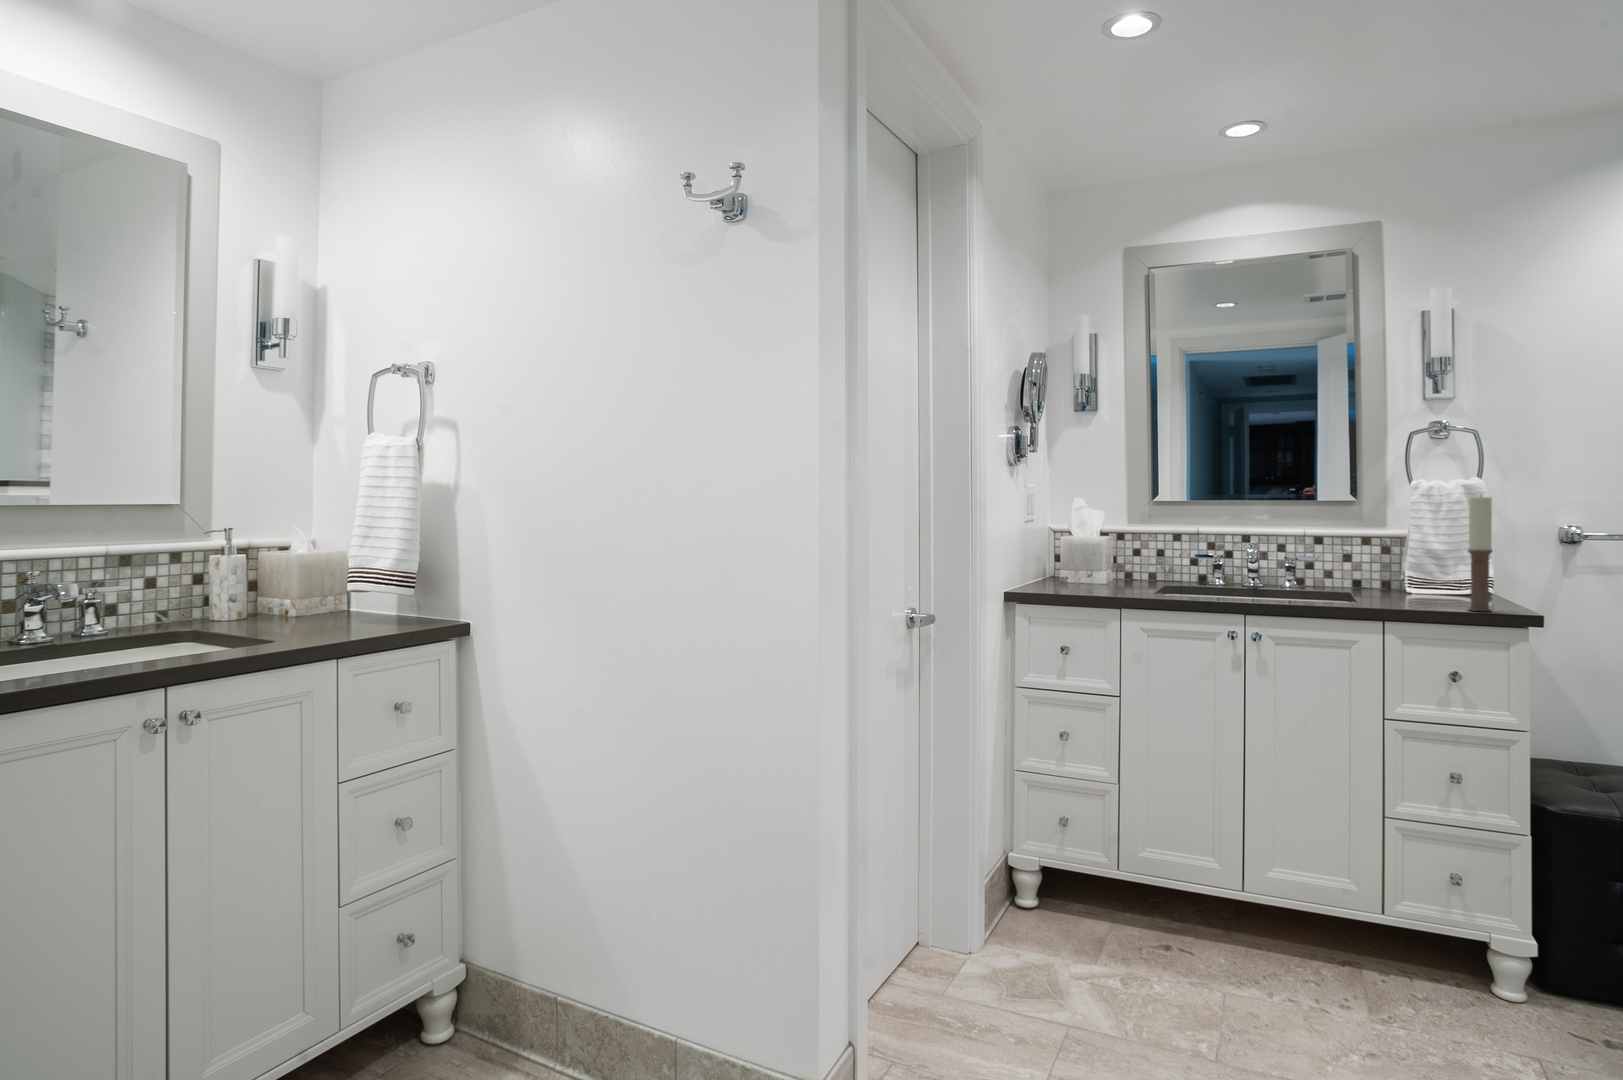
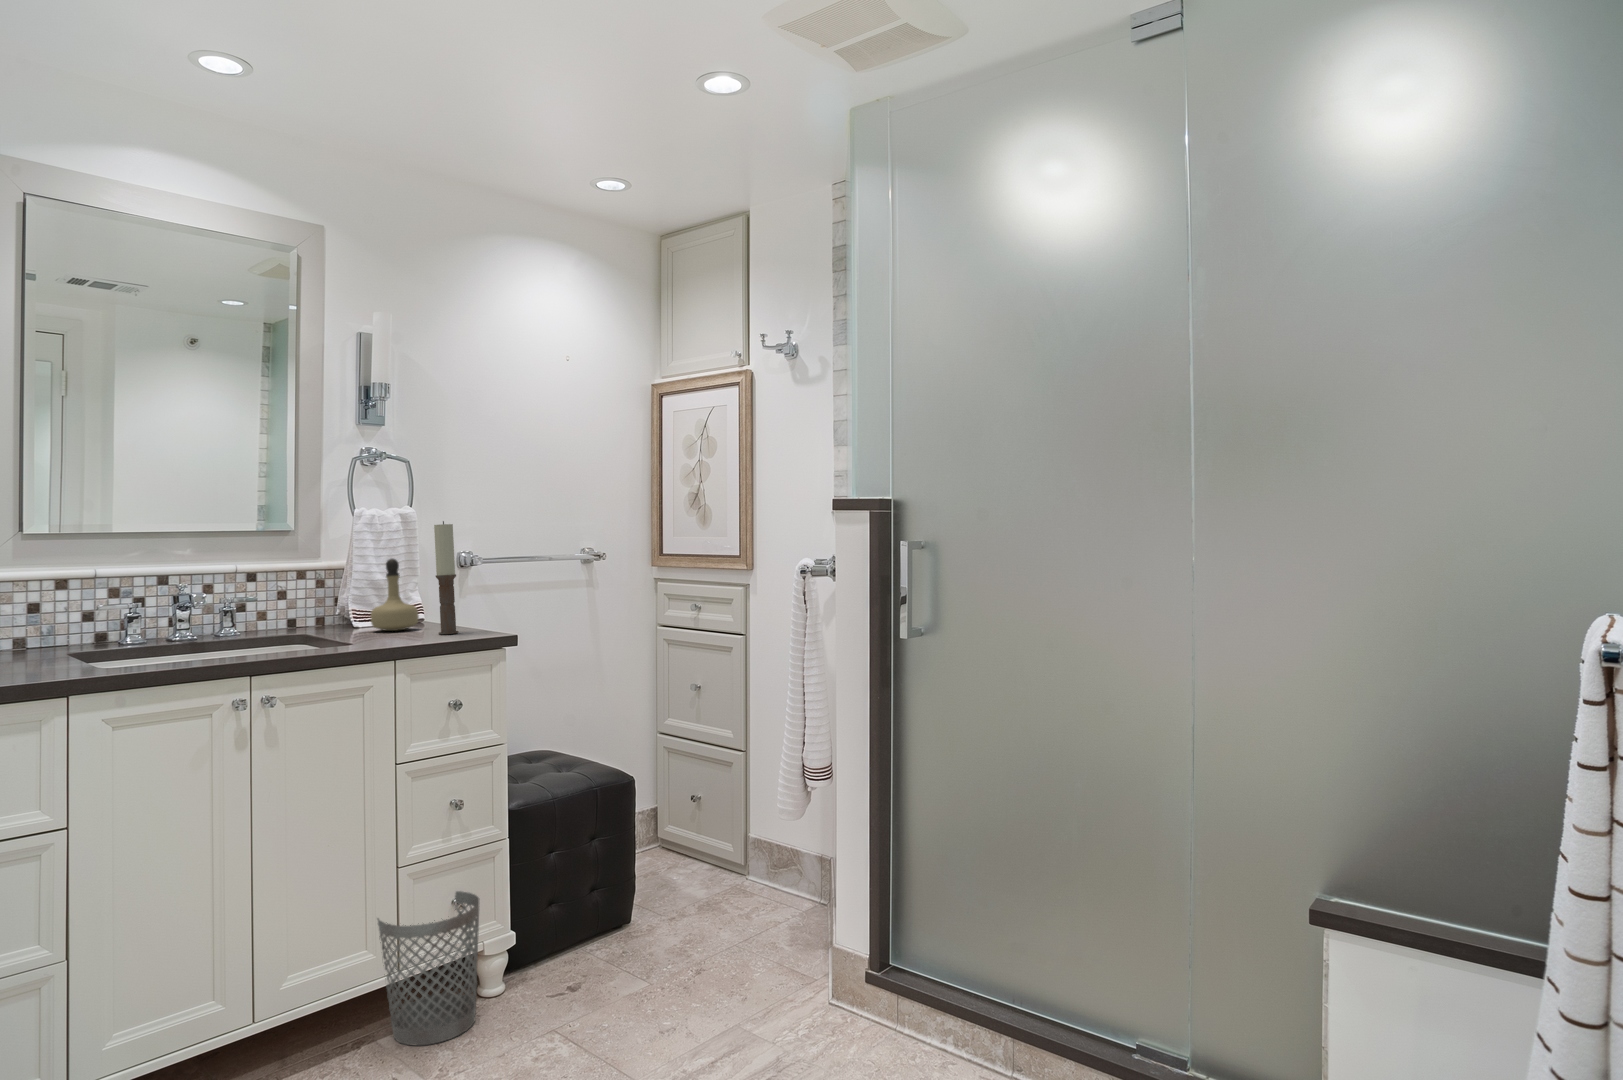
perfume bottle: none [1410,530,1464,601] -> present [371,559,419,631]
wastebasket: none [1371,859,1486,1013] -> present [377,891,480,1045]

